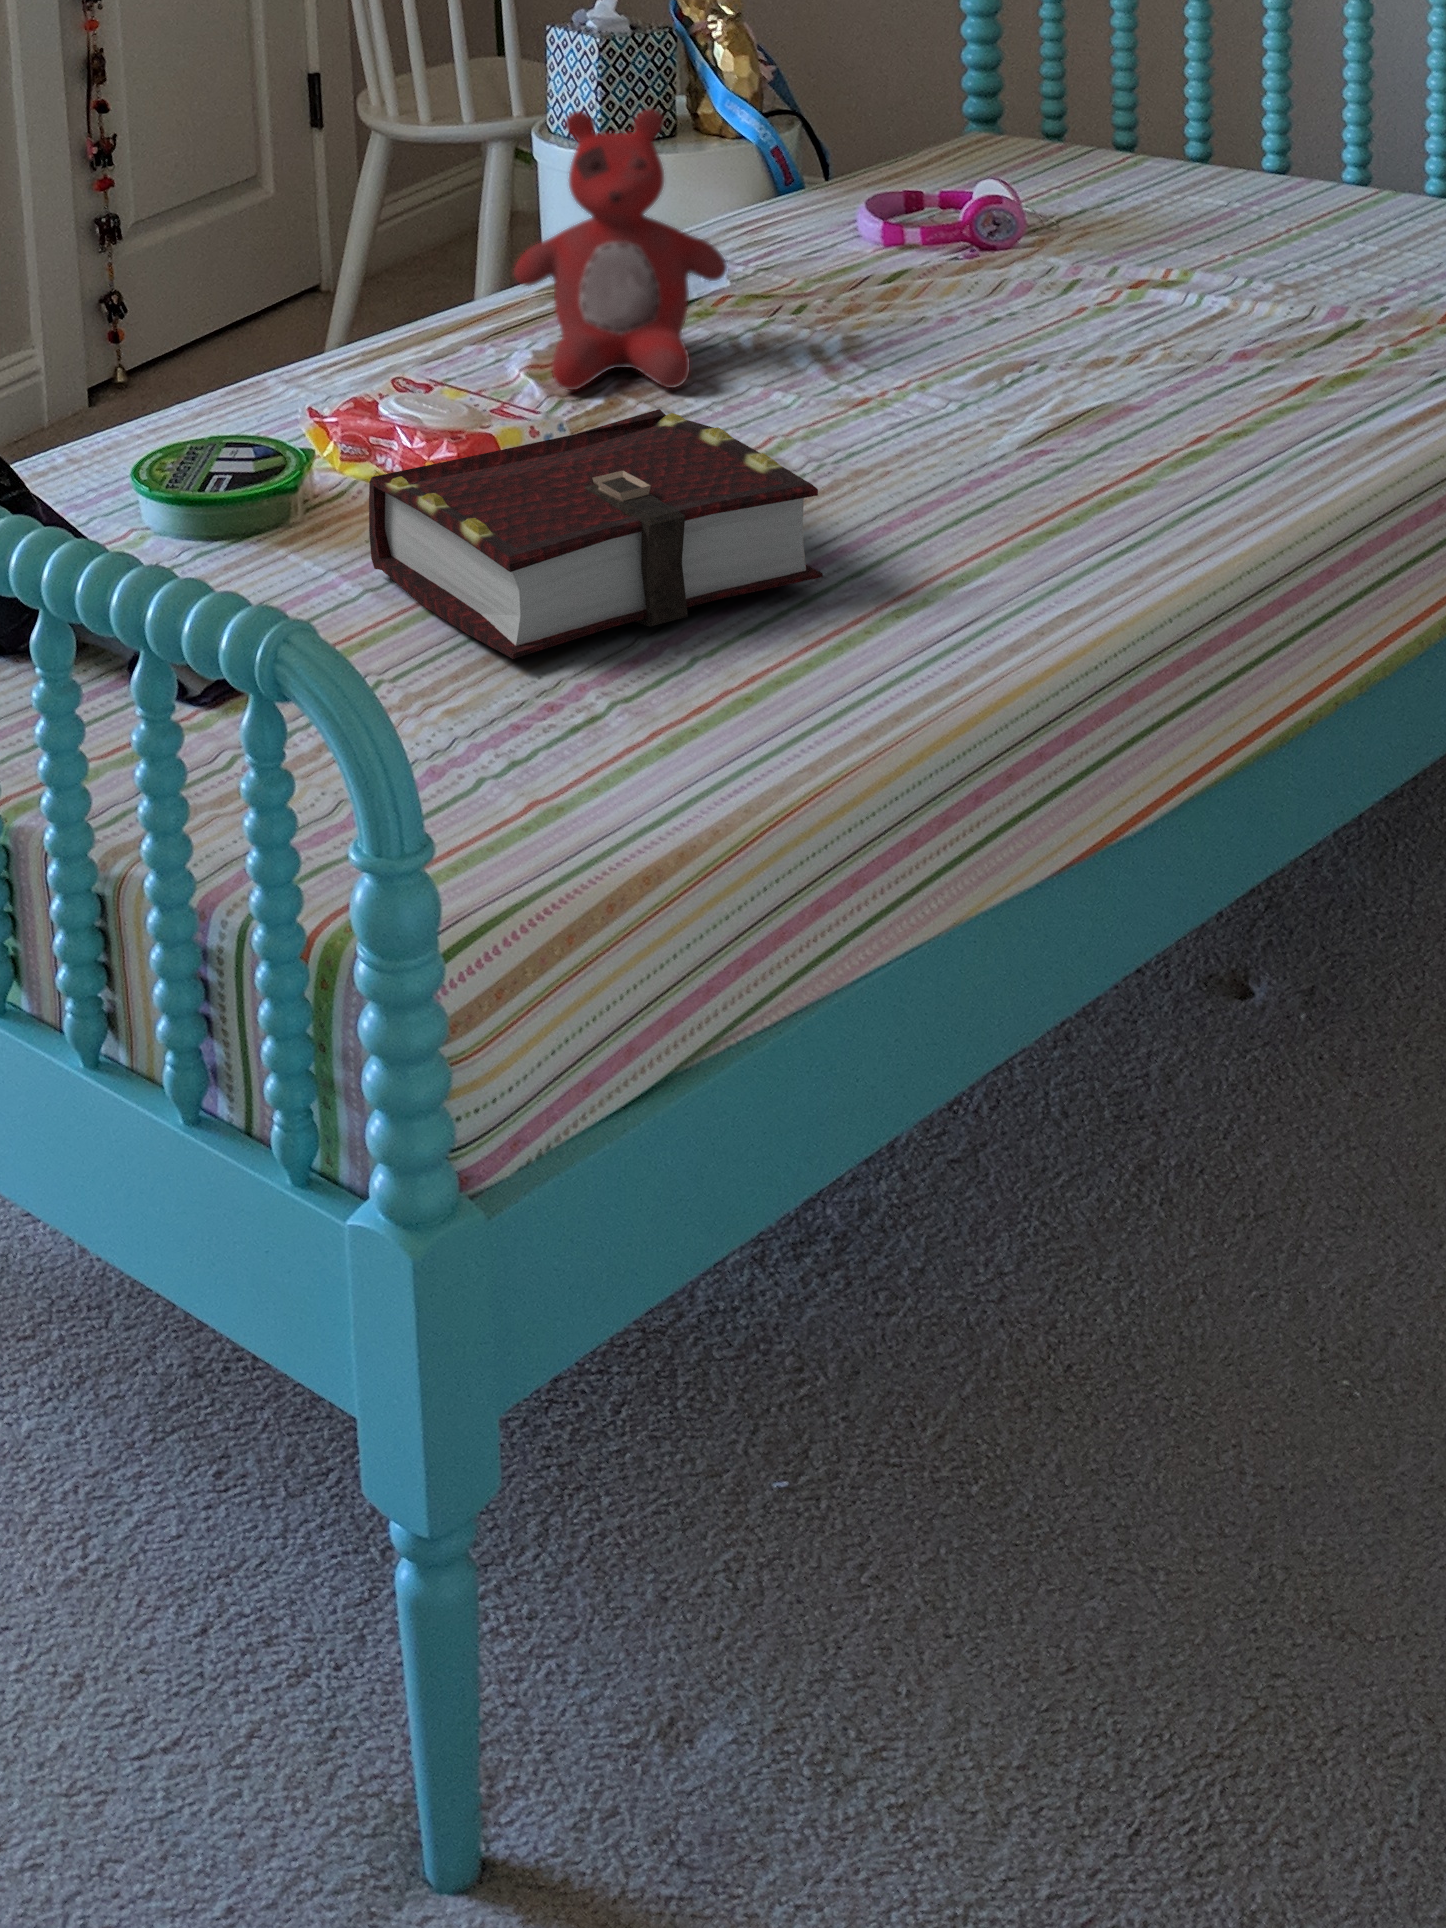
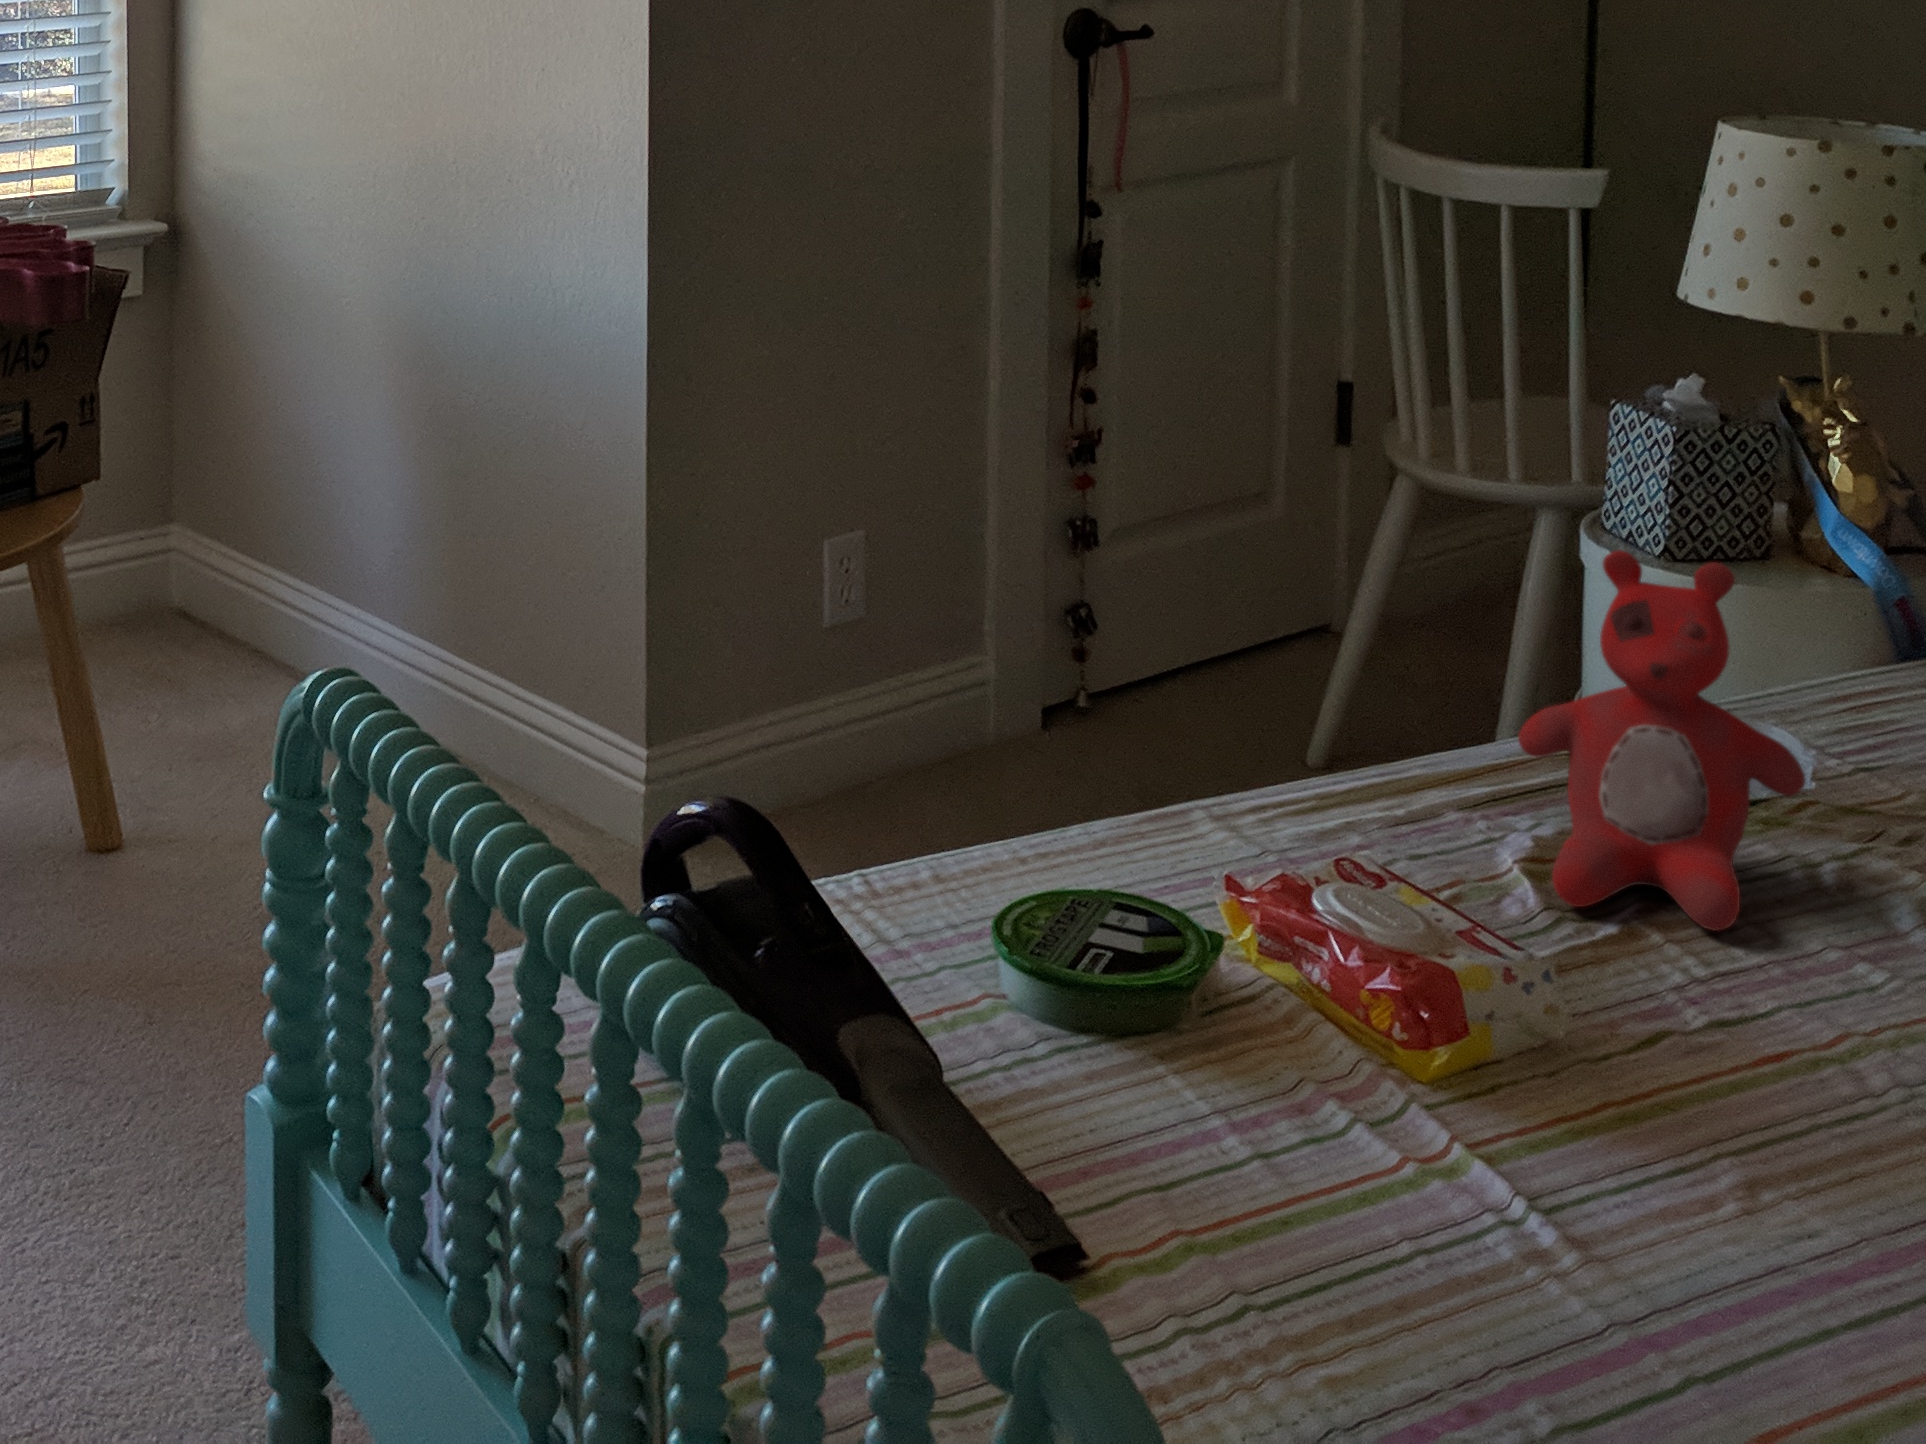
book: present [369,409,823,659] -> none [1269,986,1890,1319]

